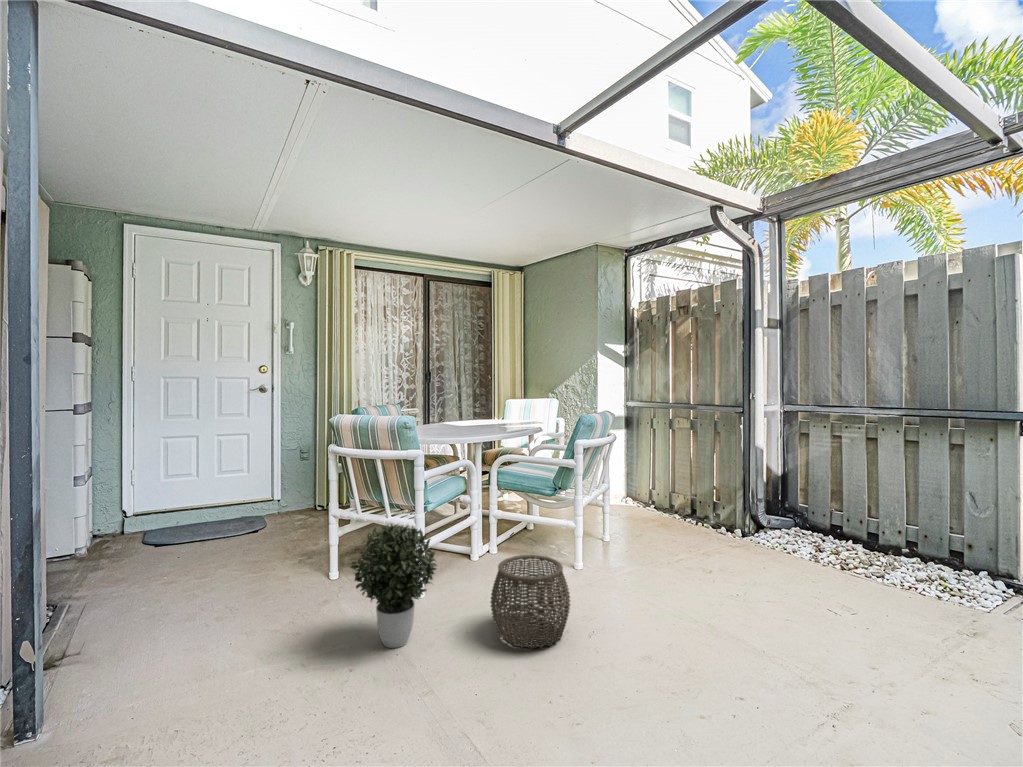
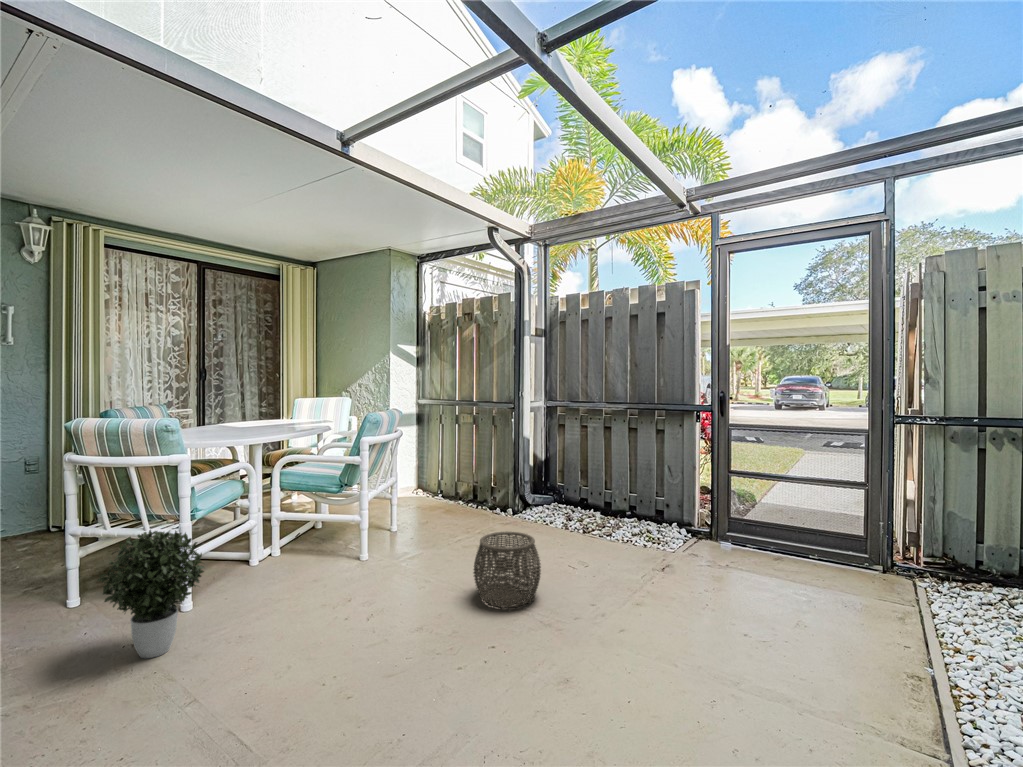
woven basket: present [490,555,570,648] -> present [473,532,541,608]

